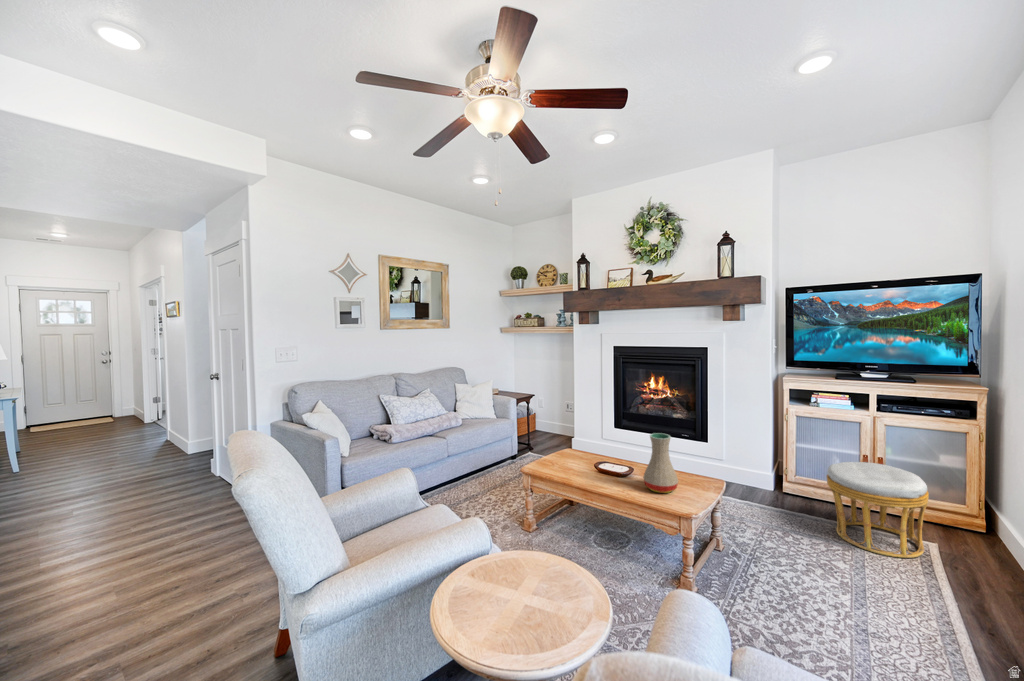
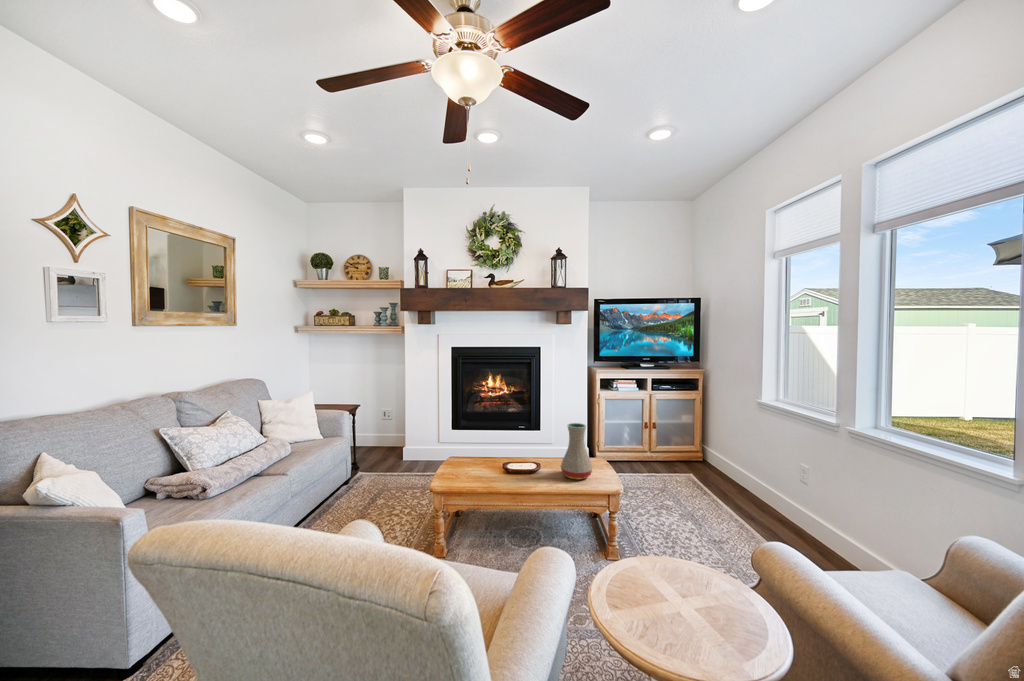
ottoman: present [827,462,929,558] -> none [642,426,701,490]

